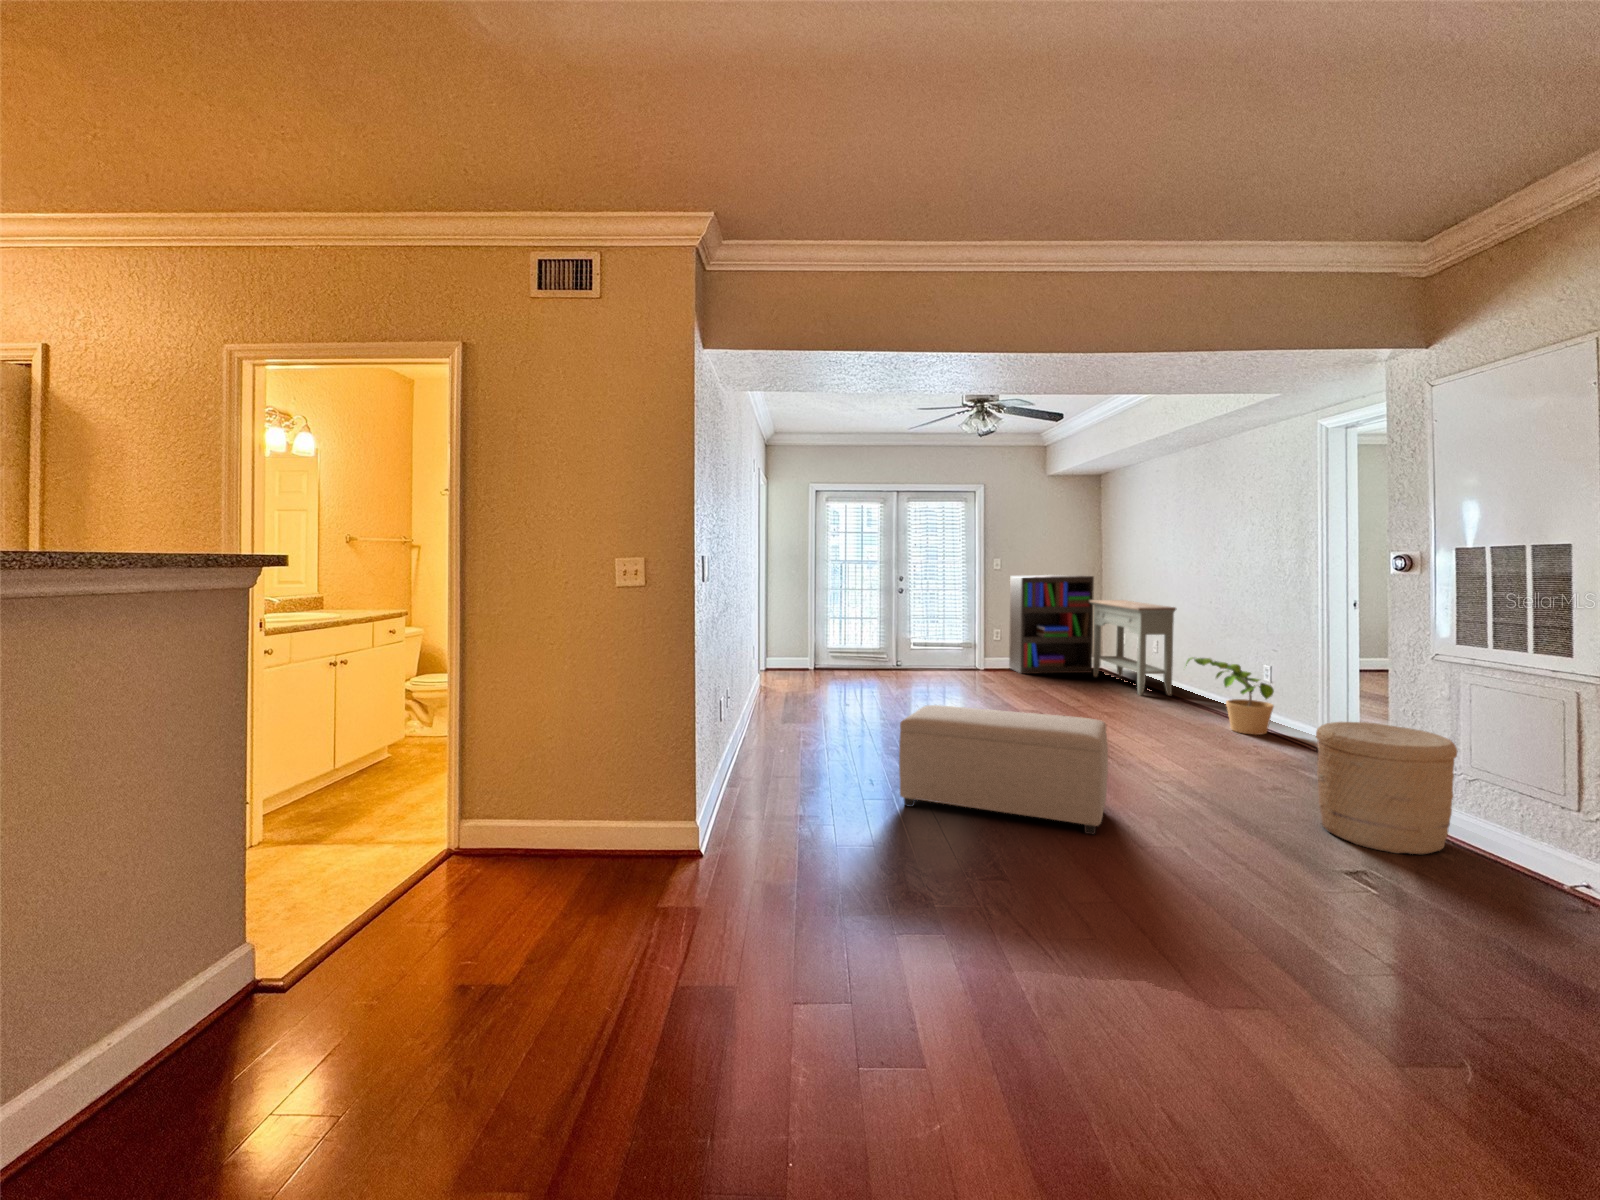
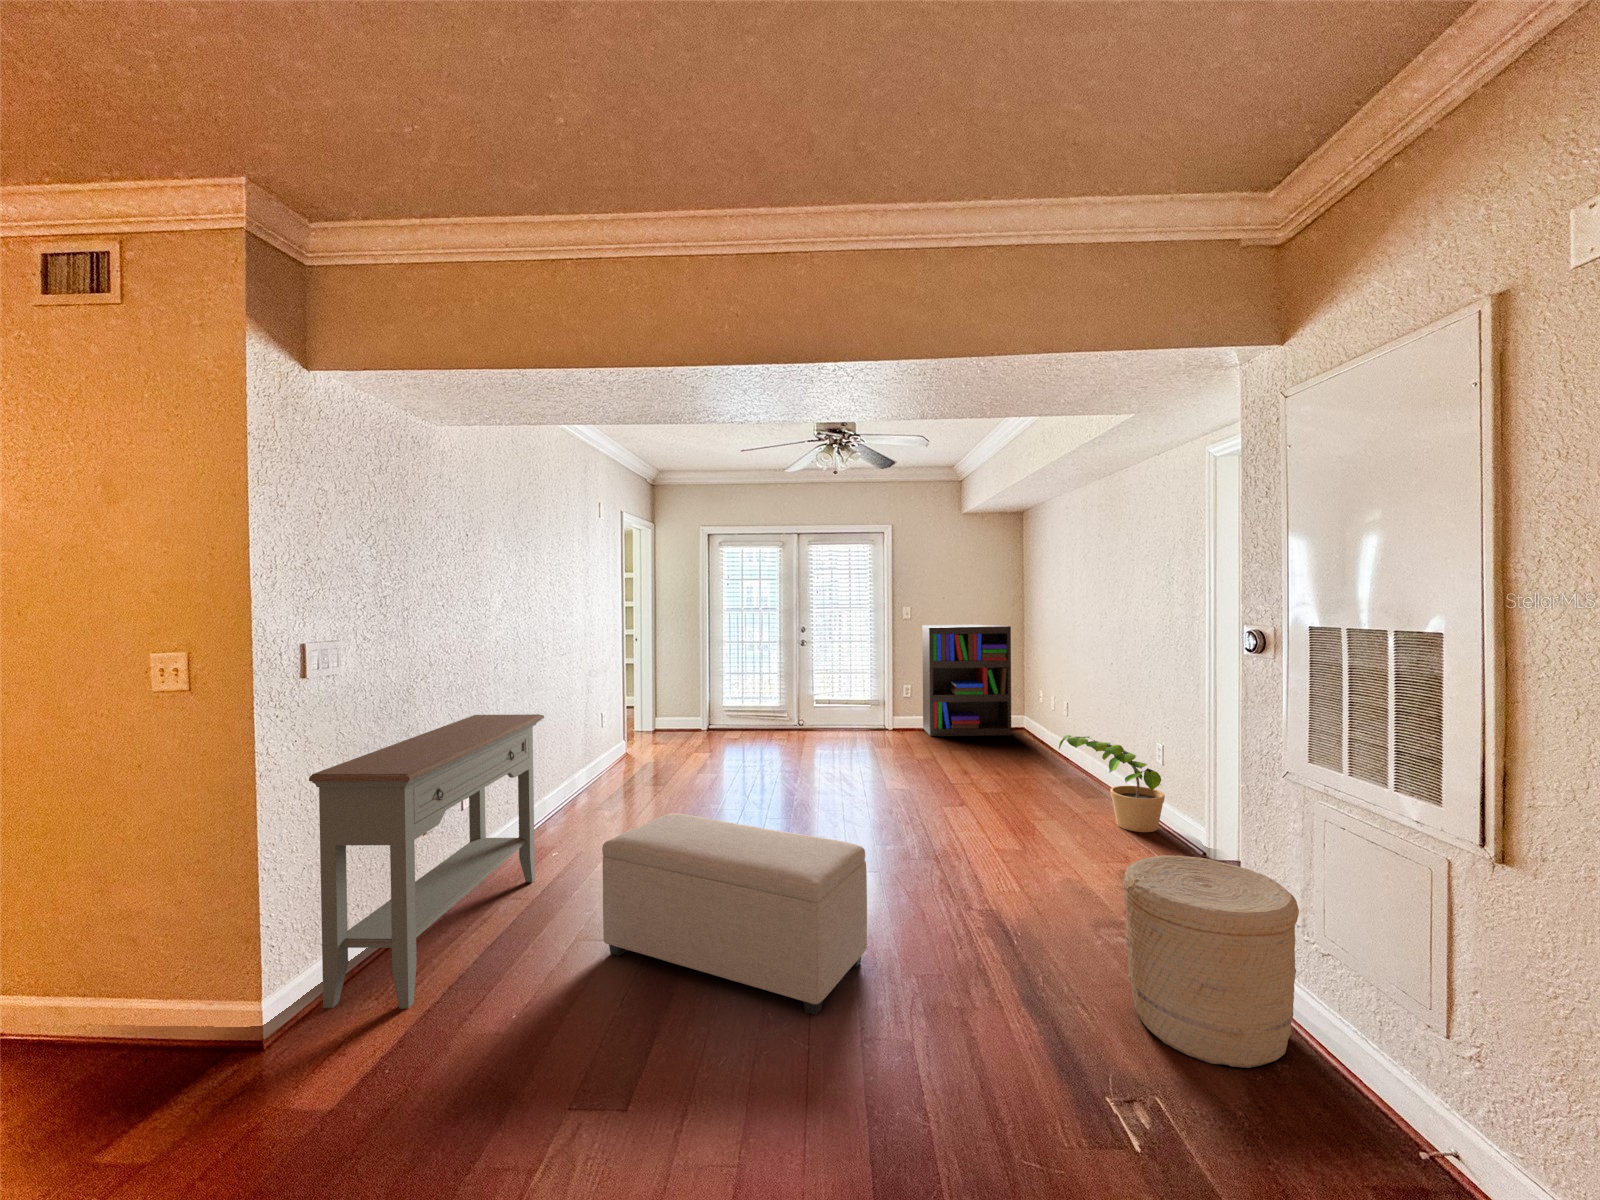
console table: present [1089,600,1176,696] -> present [309,714,544,1009]

